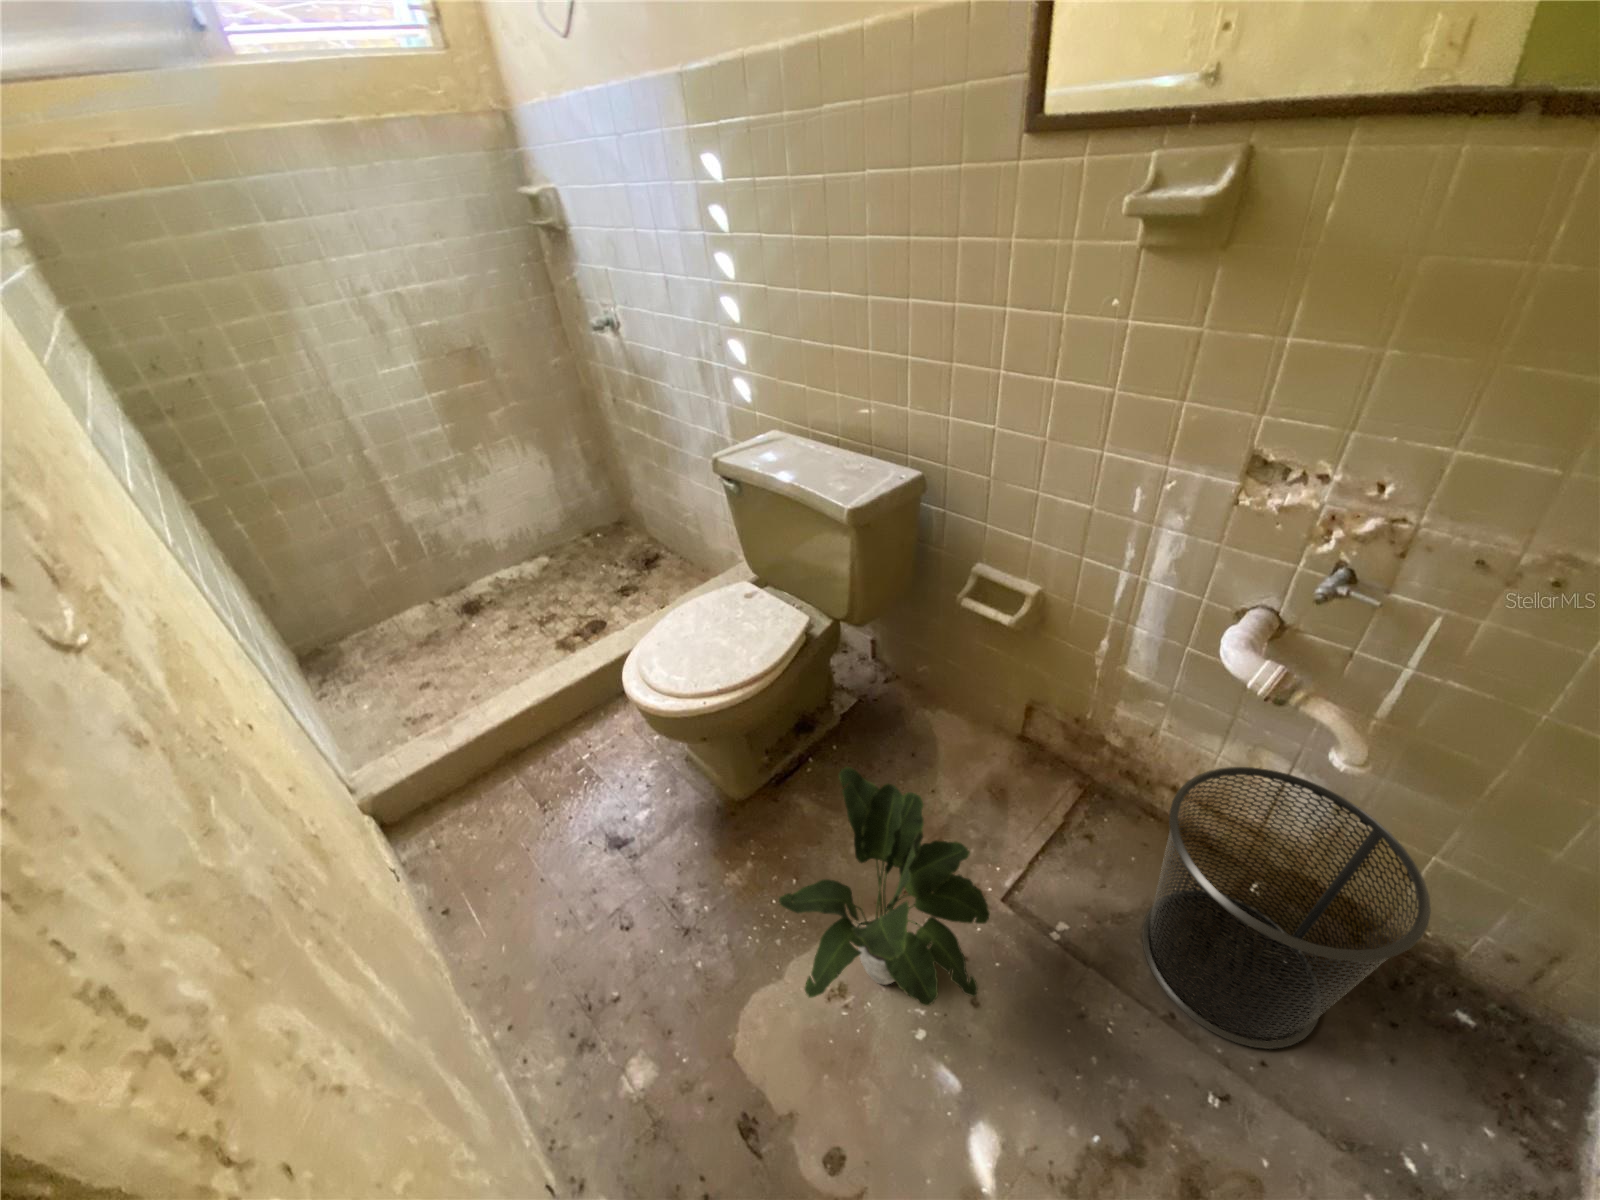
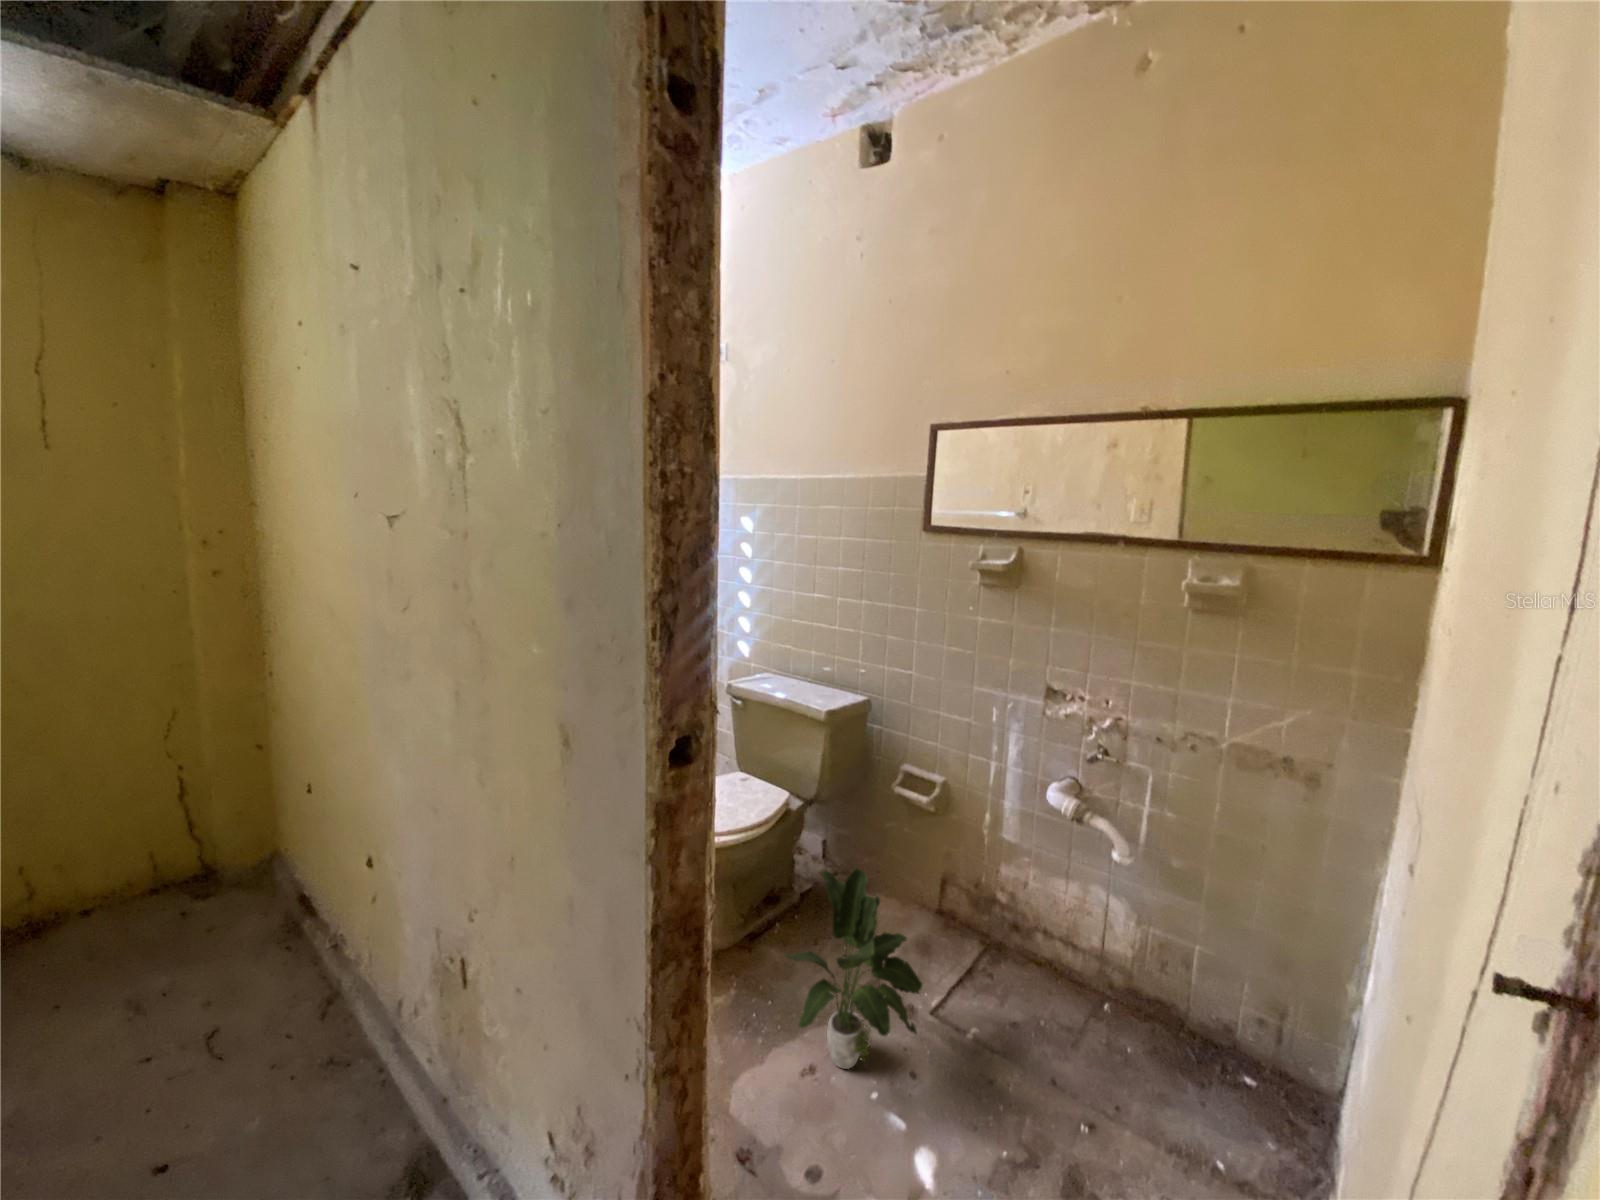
waste bin: present [1142,767,1431,1049] -> none [1031,886,1179,1097]

